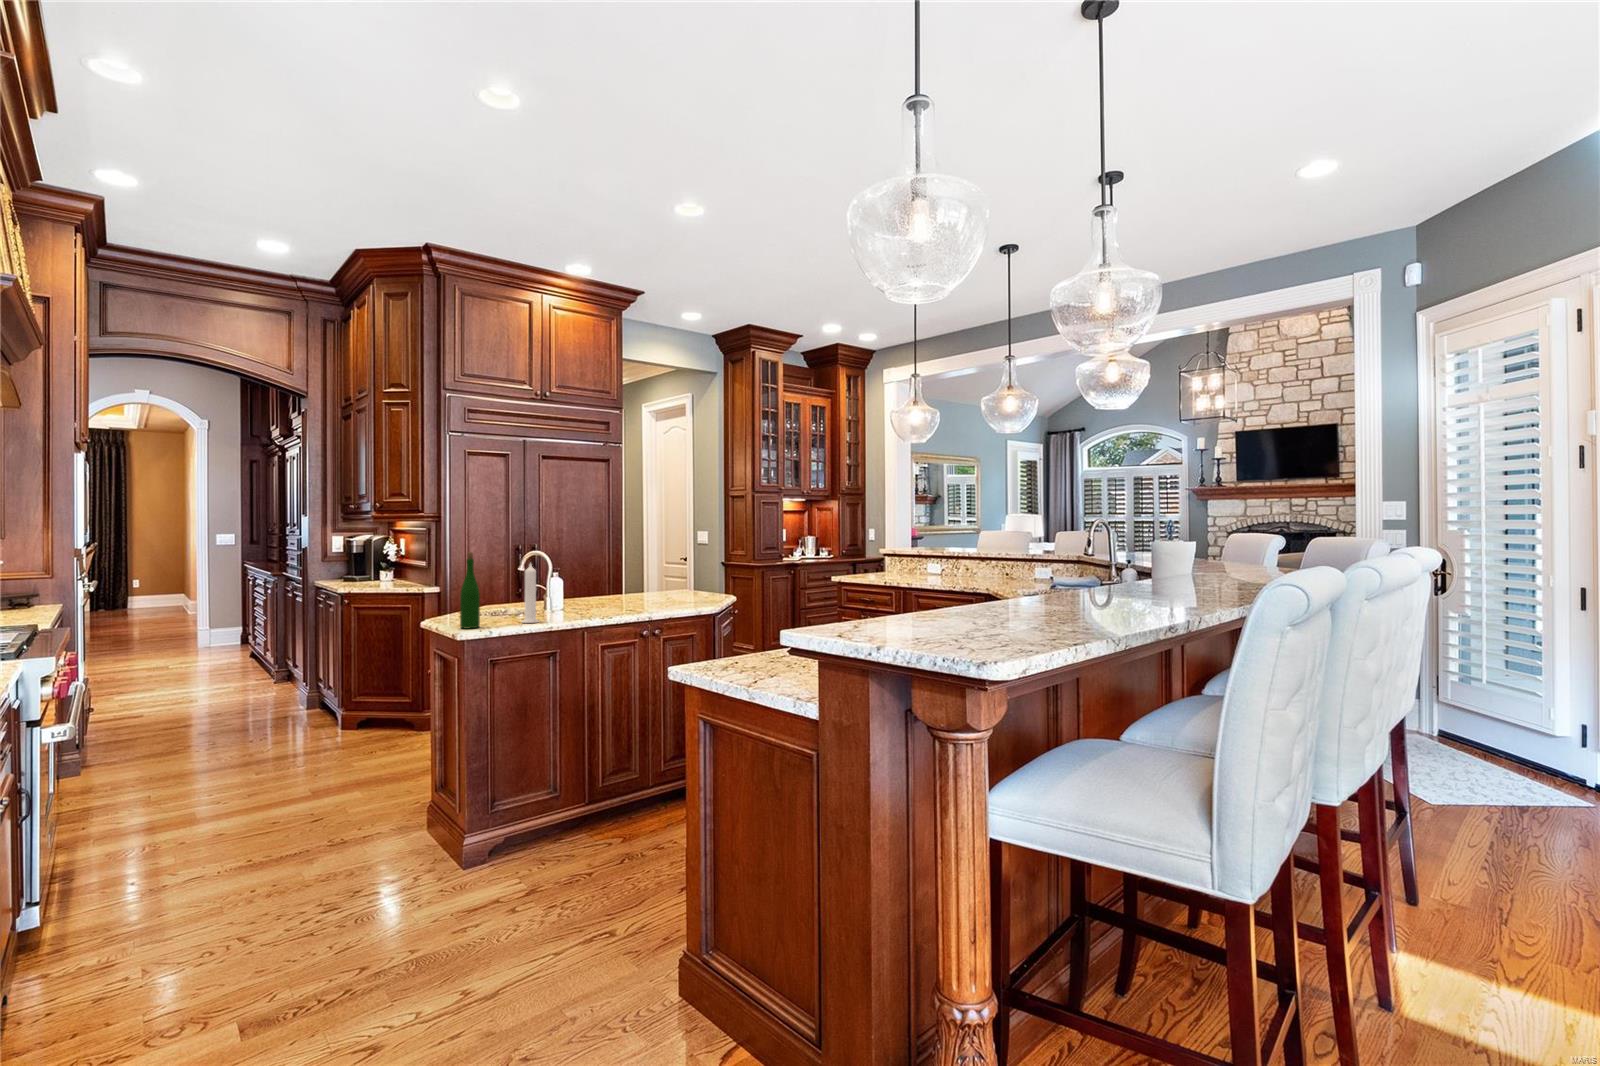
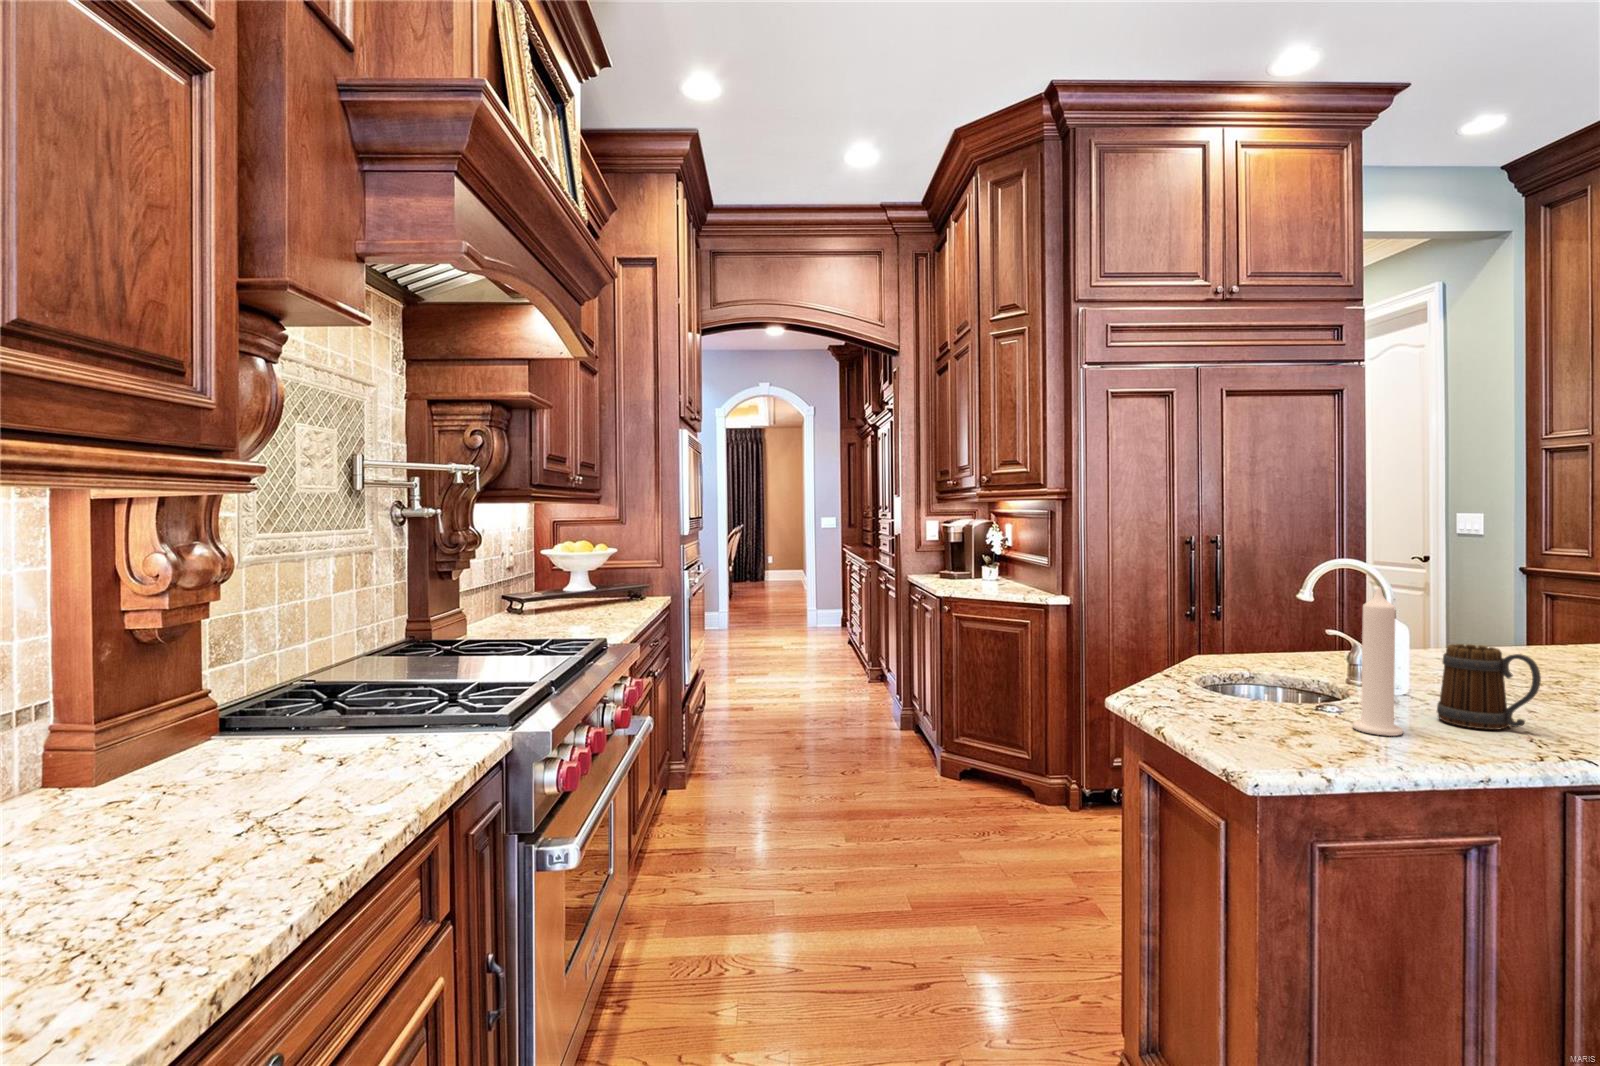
wine bottle: present [460,552,480,629] -> none [1215,561,1266,740]
mug: none [560,586,589,619] -> present [1437,644,1541,730]

